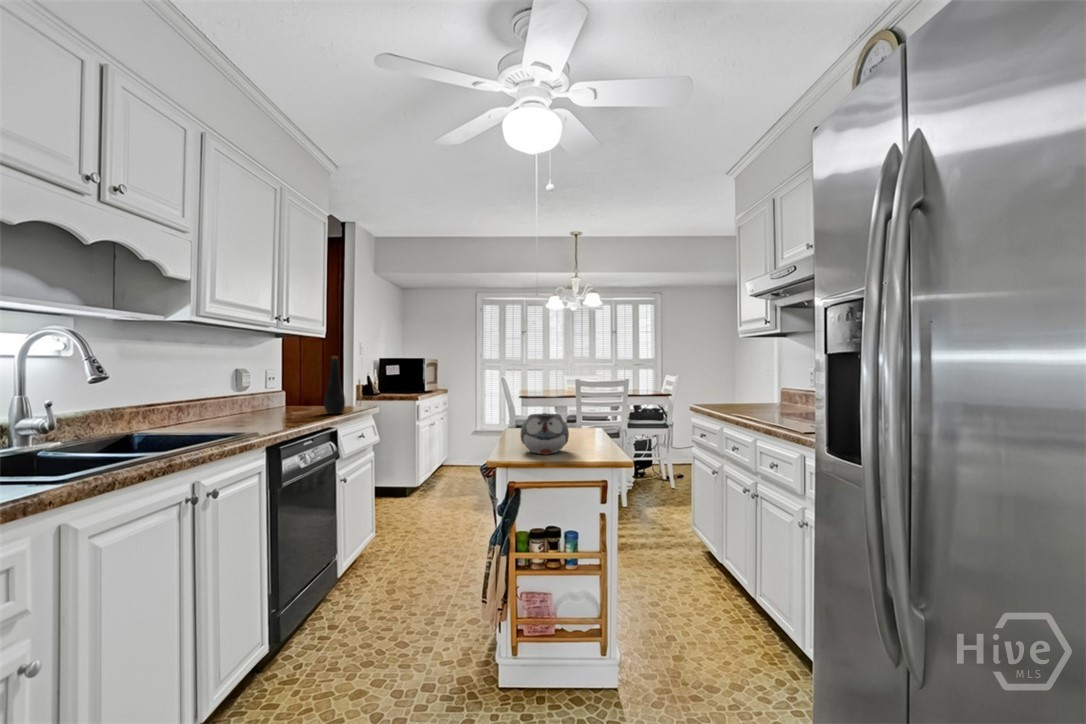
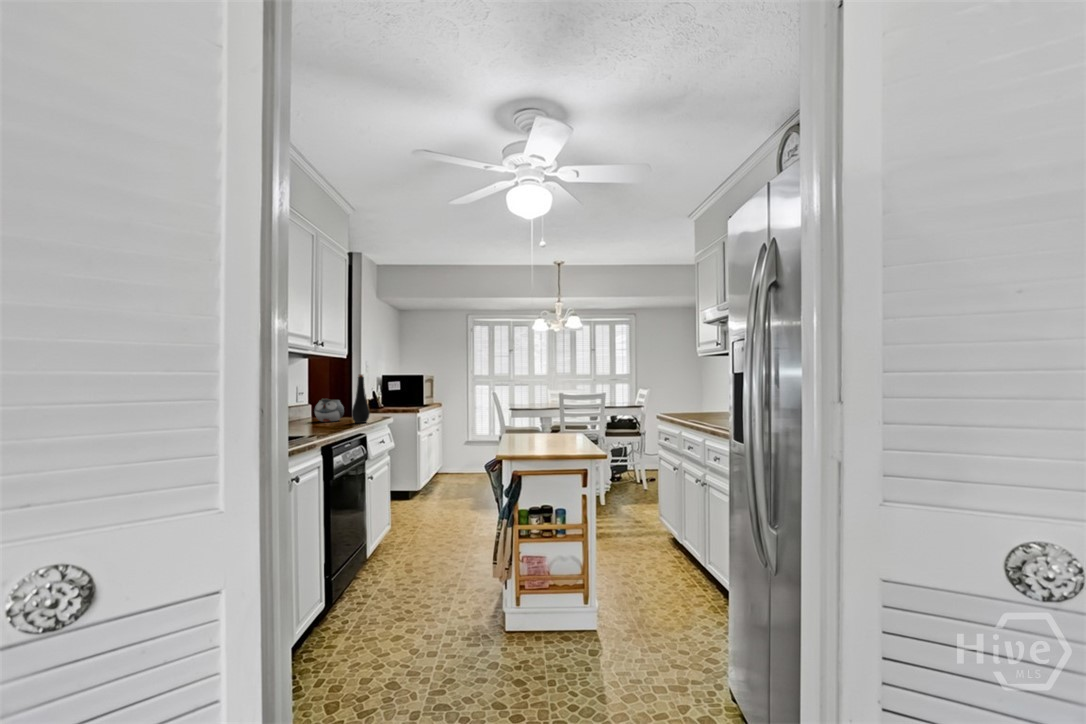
teapot: present [521,413,569,454] -> present [314,399,344,422]

